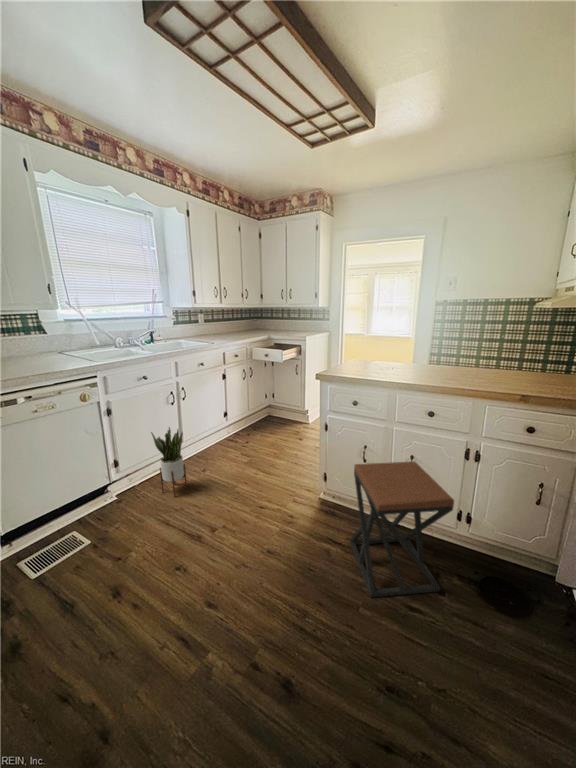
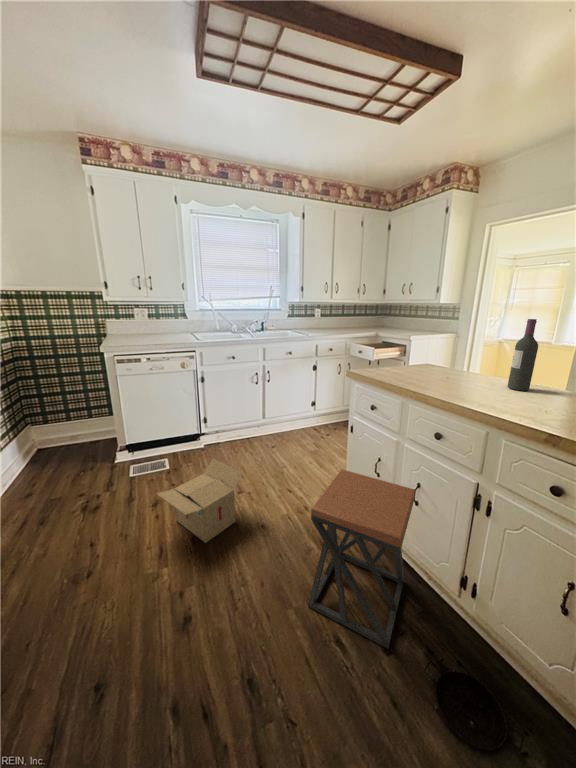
wine bottle: none [440,322,458,372] -> present [508,319,538,391]
potted plant: present [151,427,187,497] -> none [223,400,250,459]
cardboard box: none [153,502,241,601] -> present [157,459,243,543]

